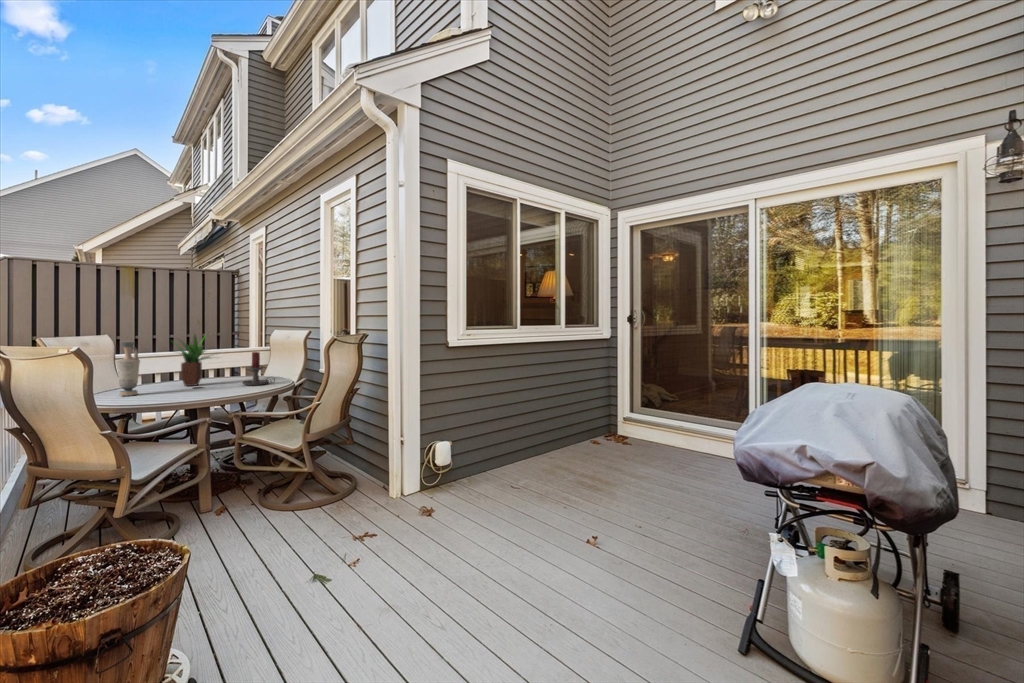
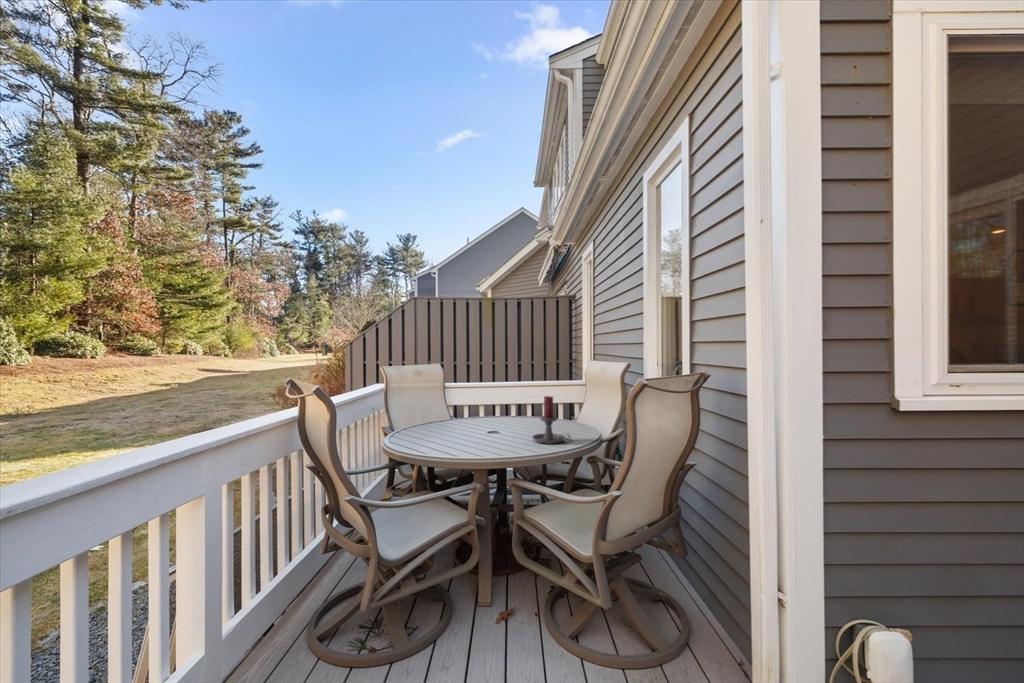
potted plant: present [179,334,210,386] -> none [462,367,517,434]
vase: present [116,342,140,396] -> none [407,380,429,444]

